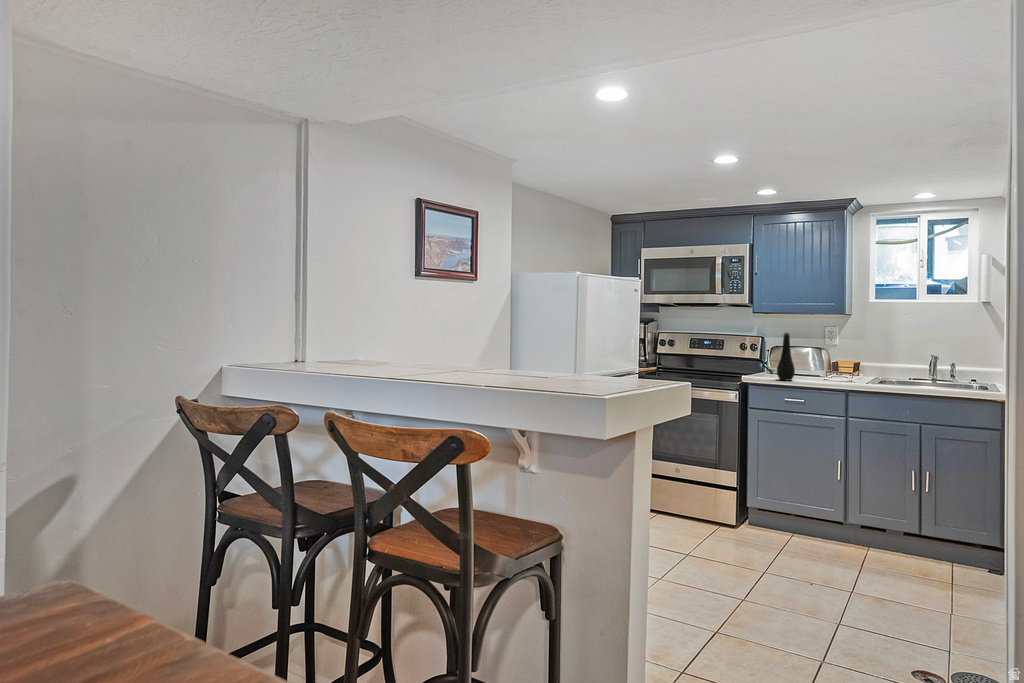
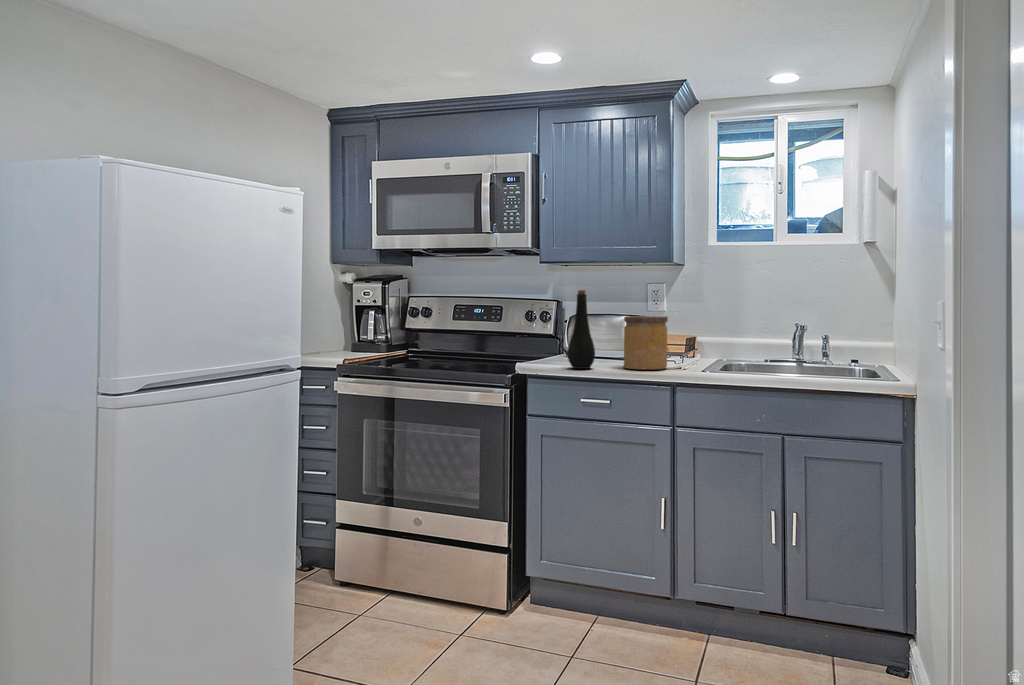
jar: none [813,349,843,382] -> present [624,316,668,370]

